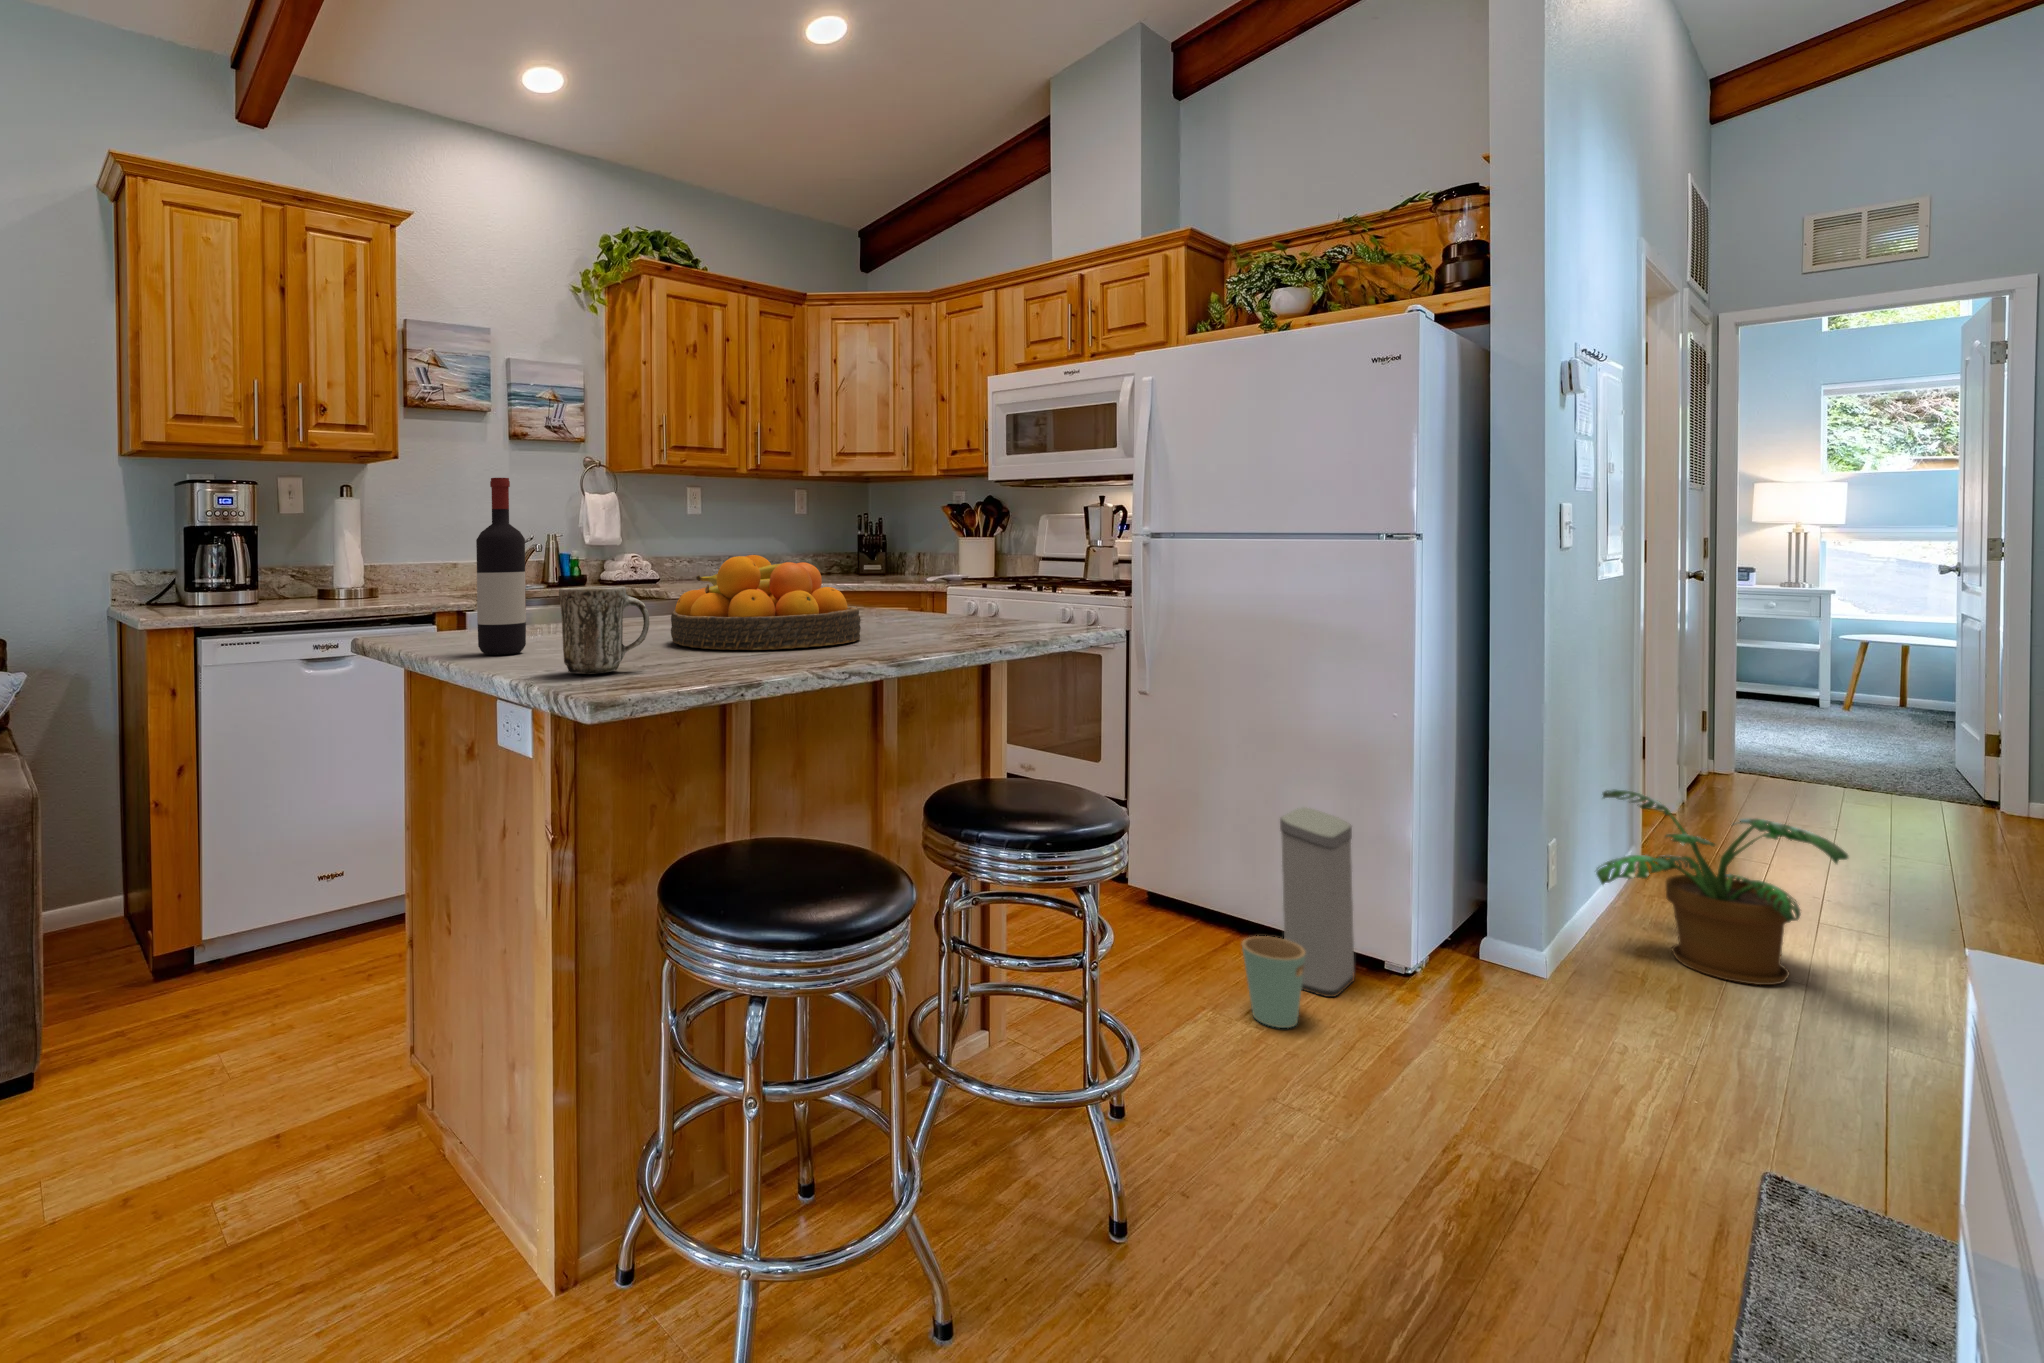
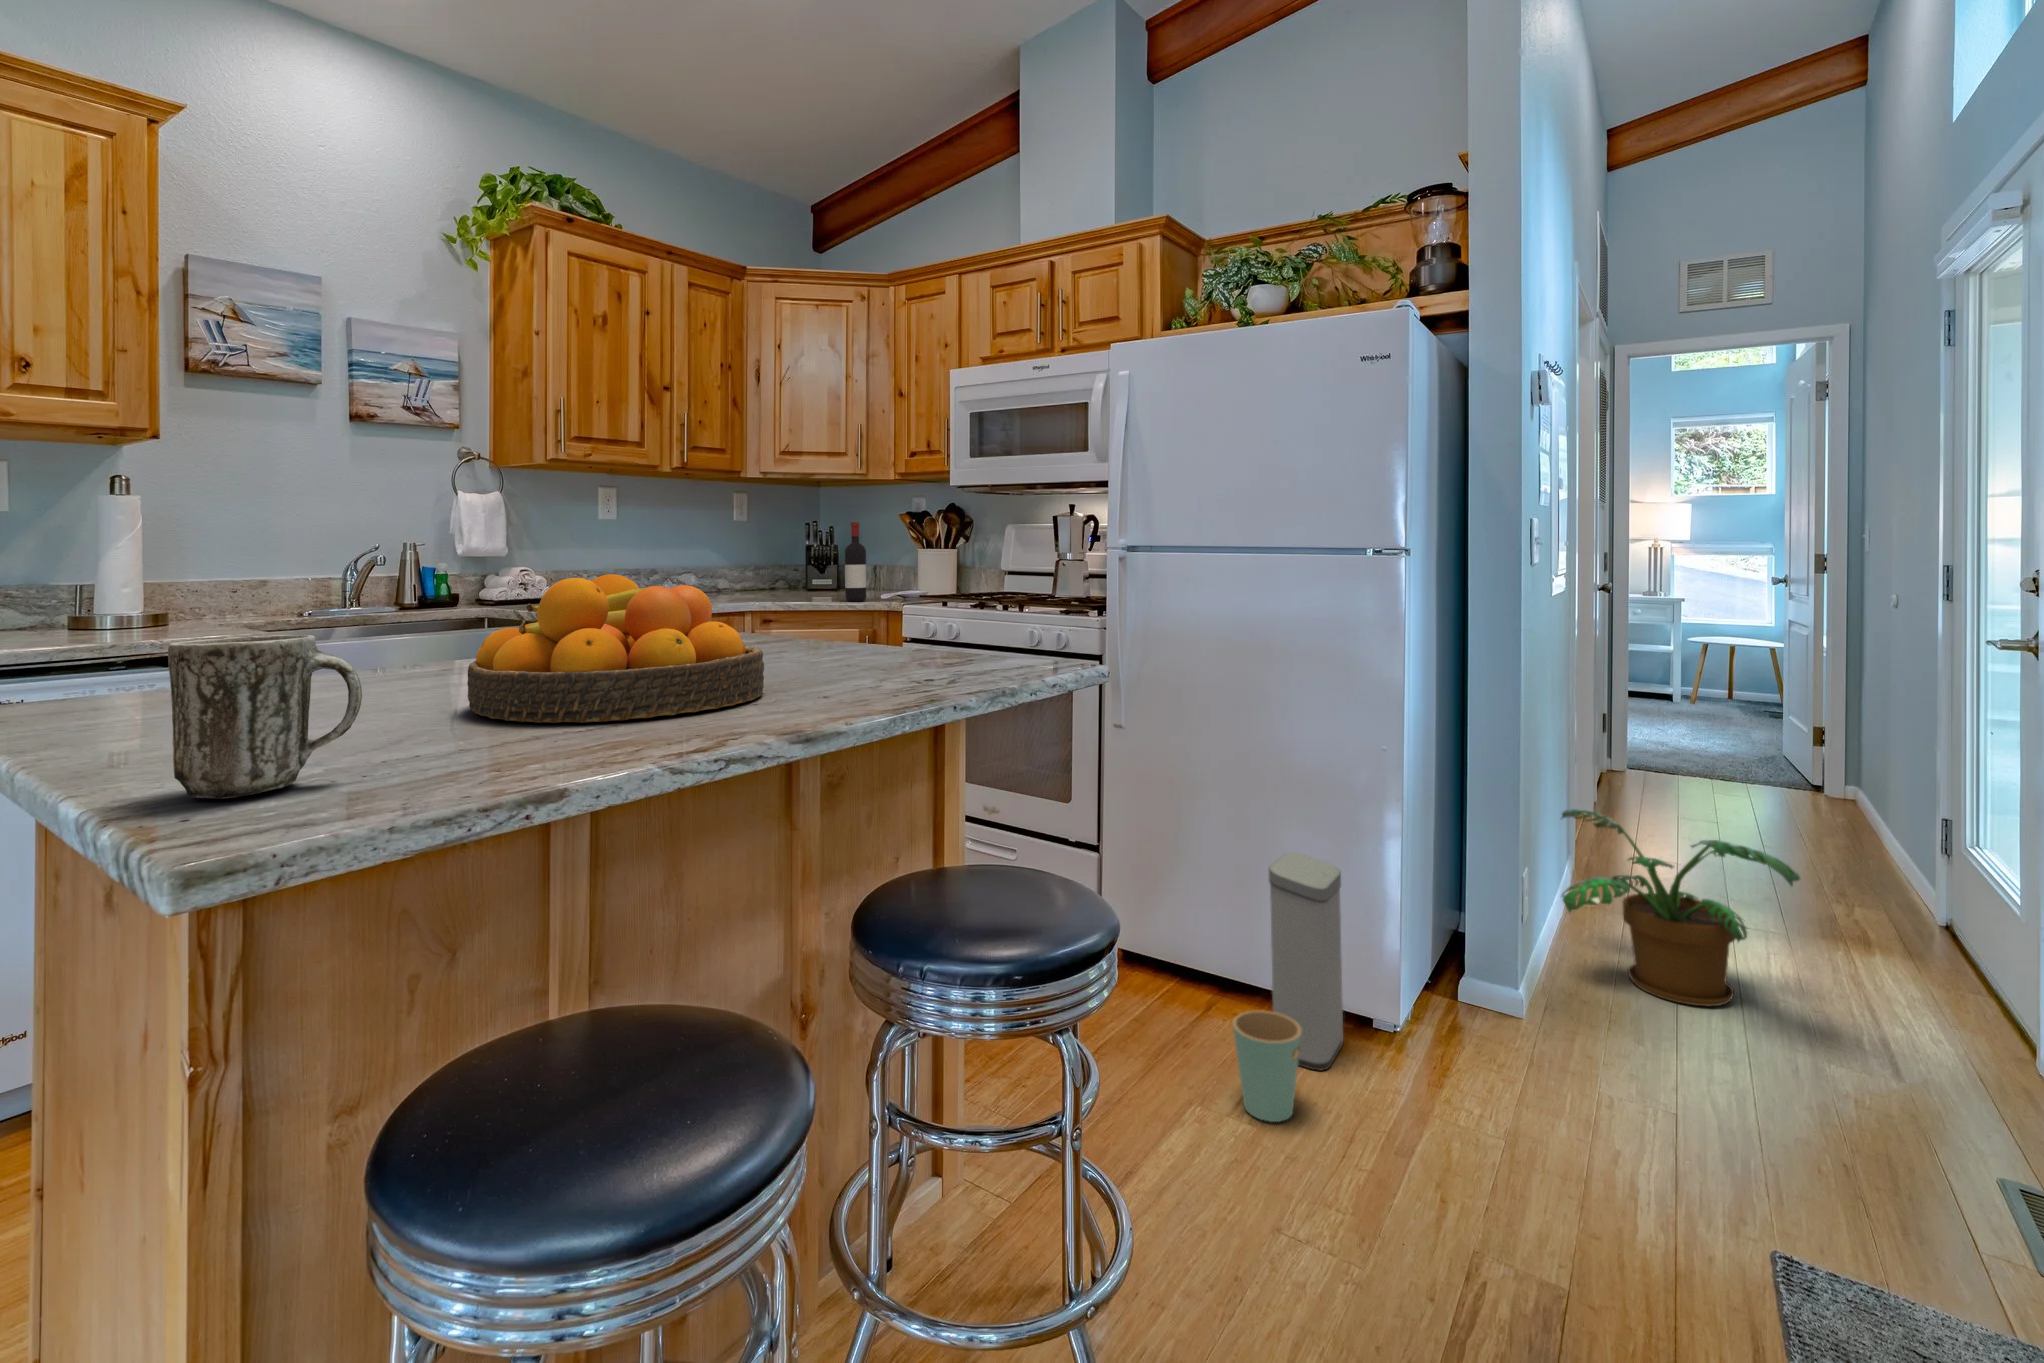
wine bottle: present [476,478,526,655] -> present [845,522,866,602]

